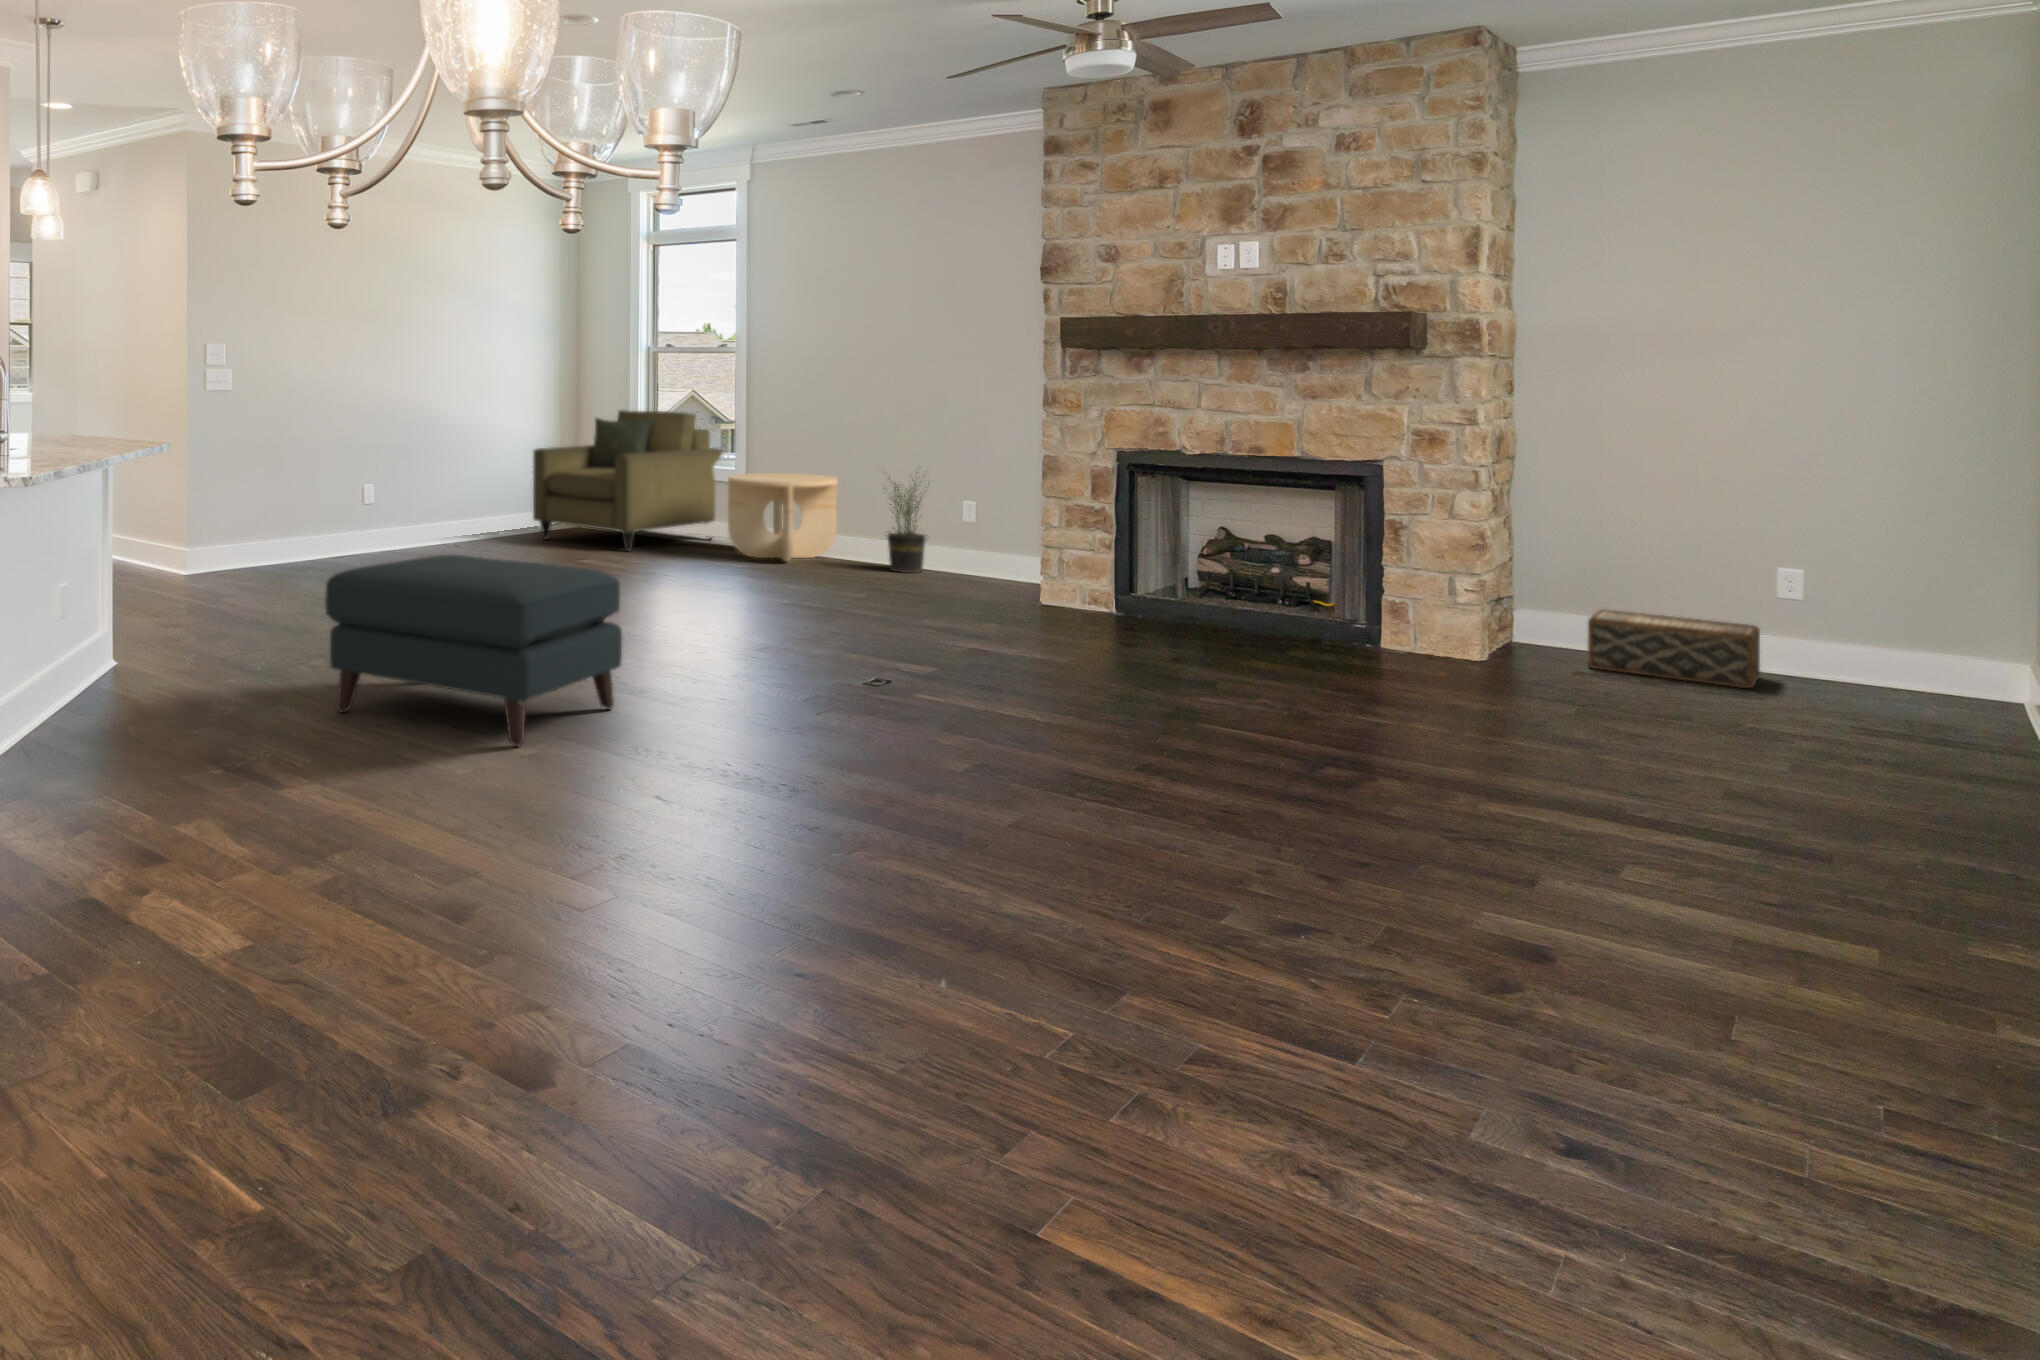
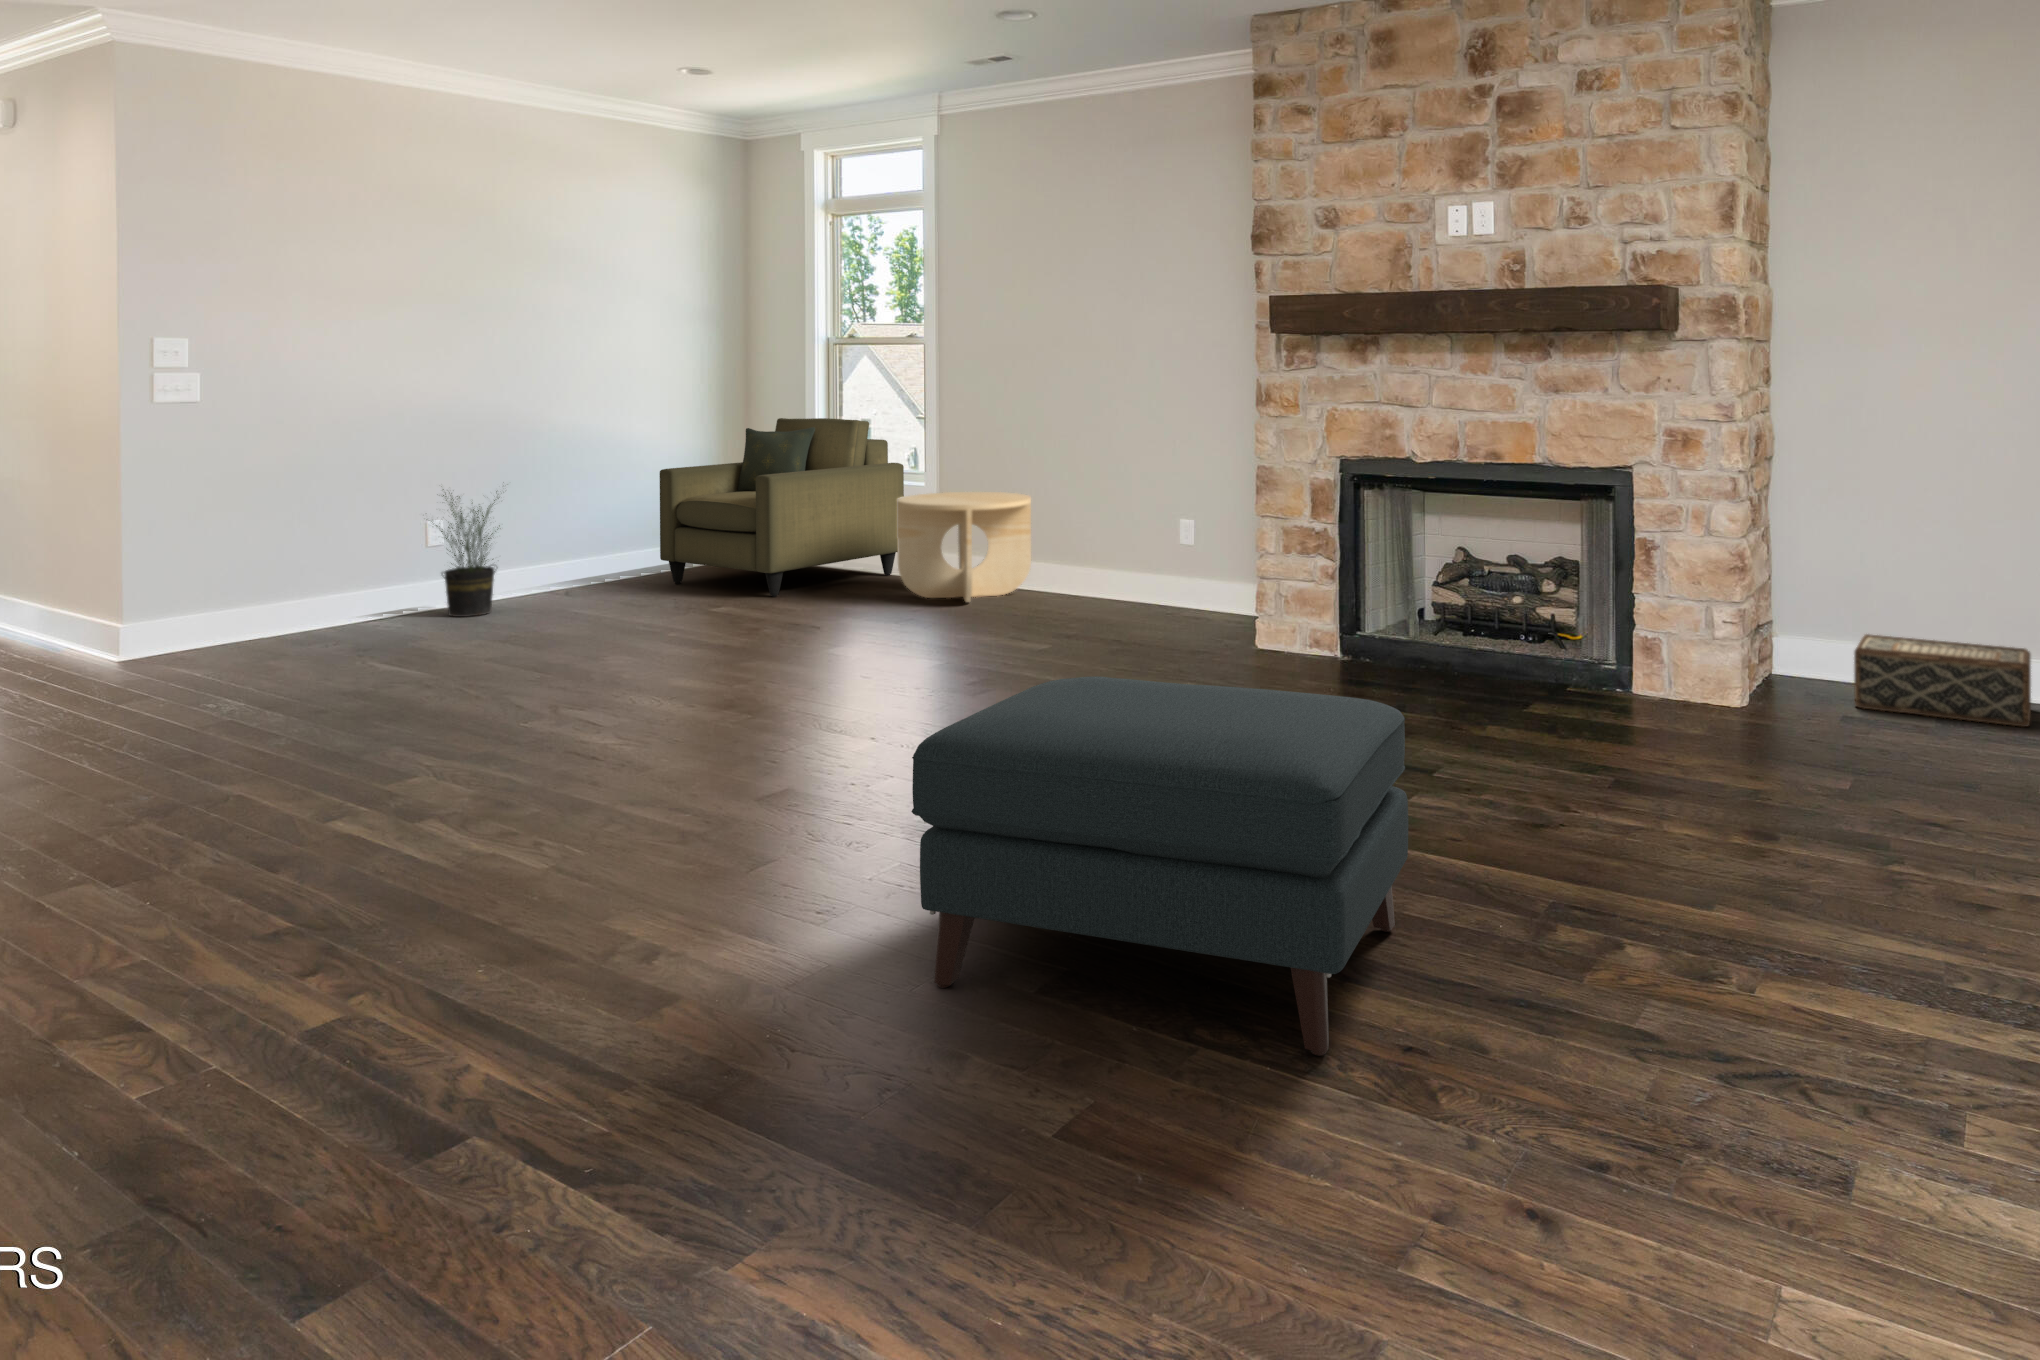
potted plant: present [883,472,926,573] -> present [431,489,500,617]
ottoman: present [325,555,622,747] -> present [911,676,1408,1056]

